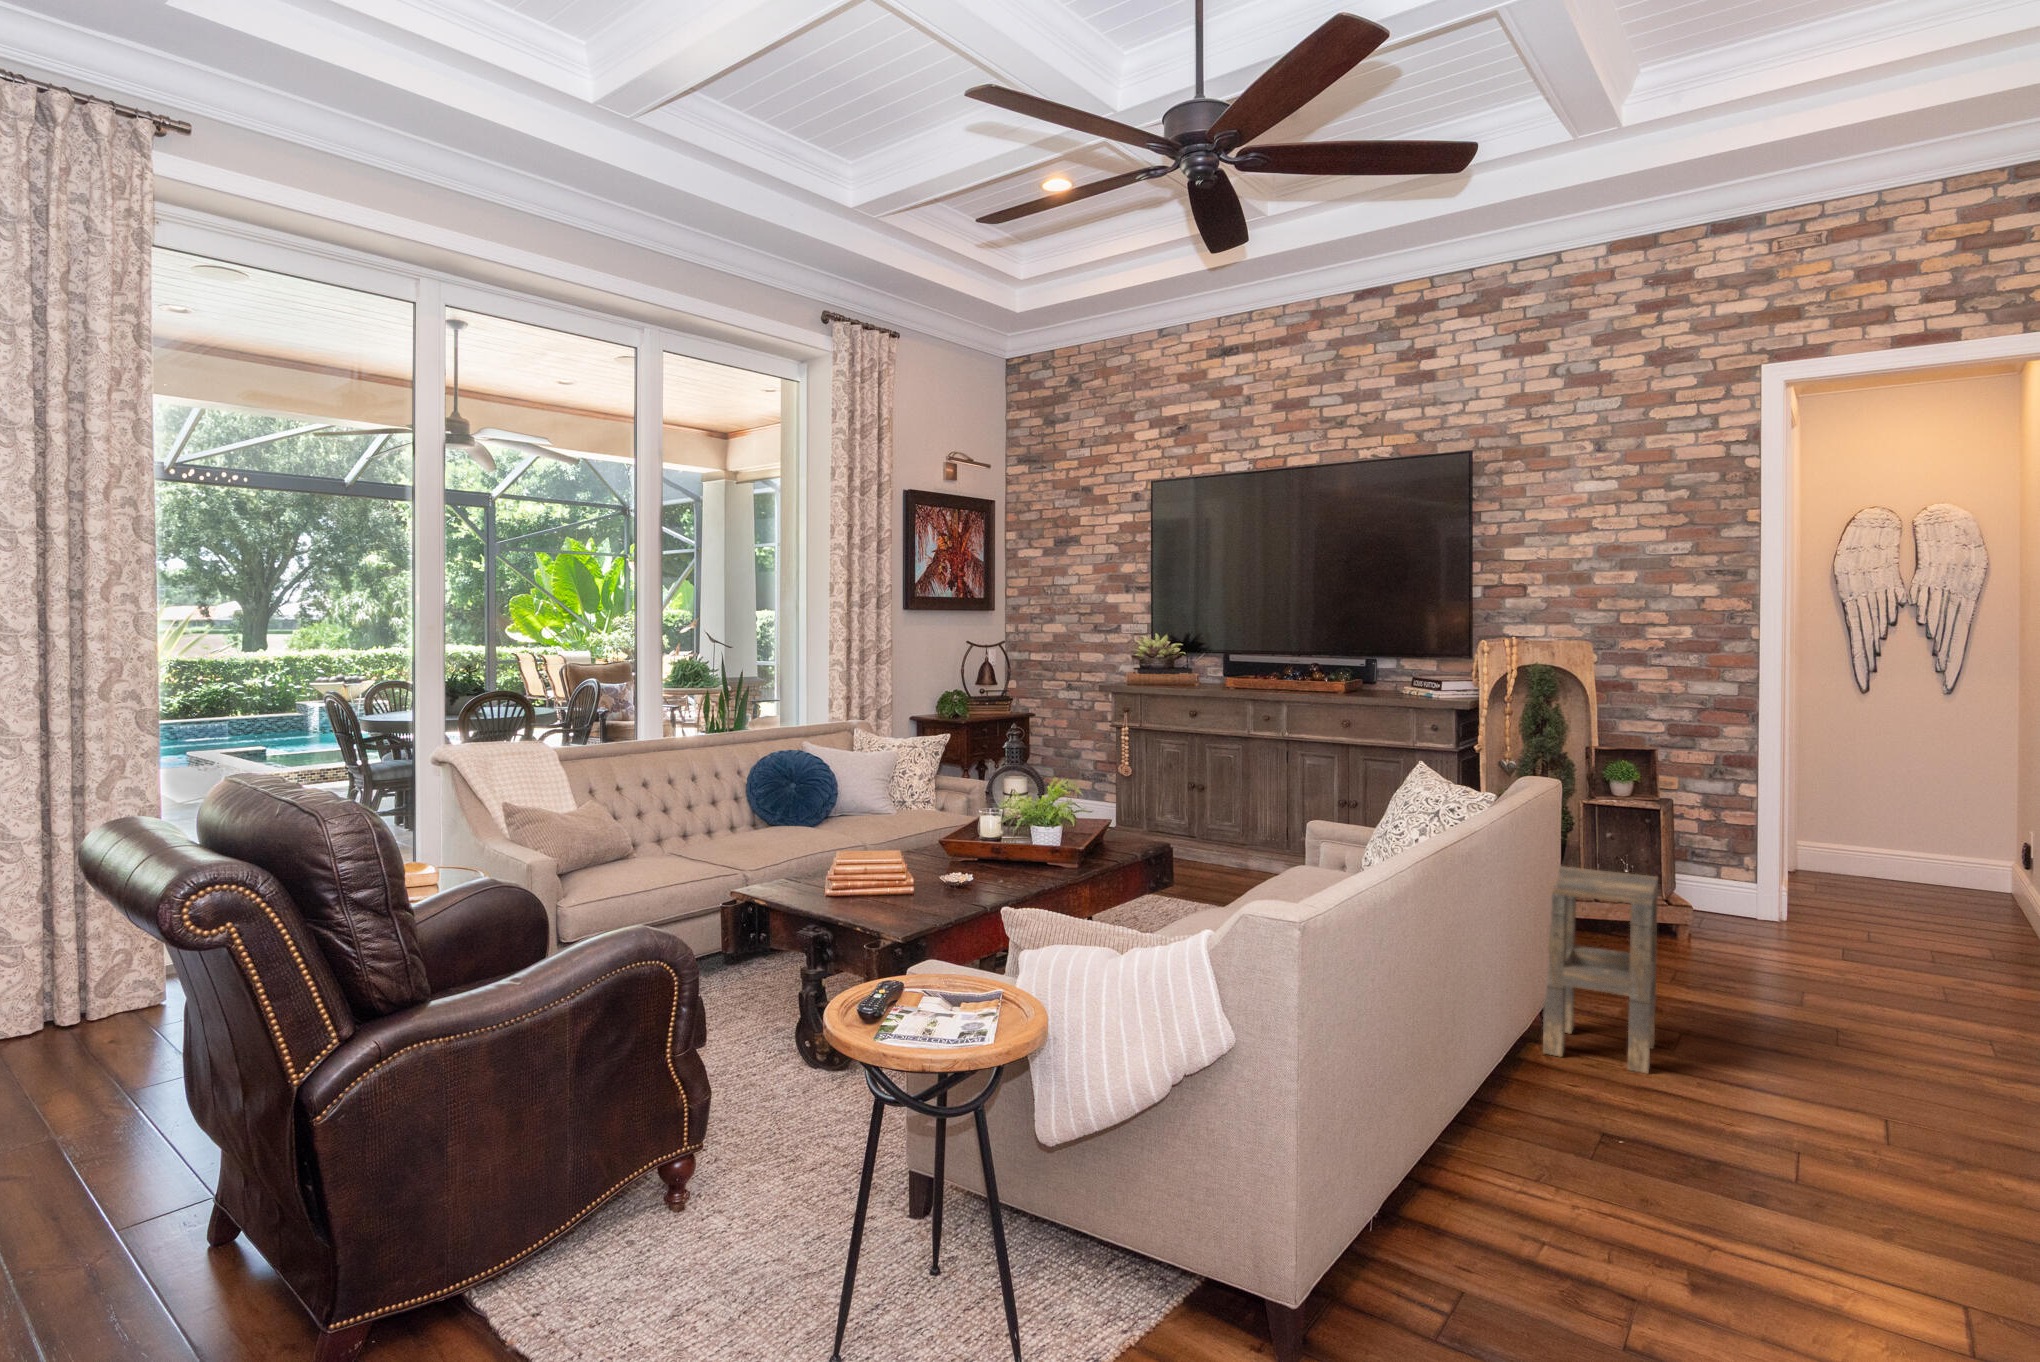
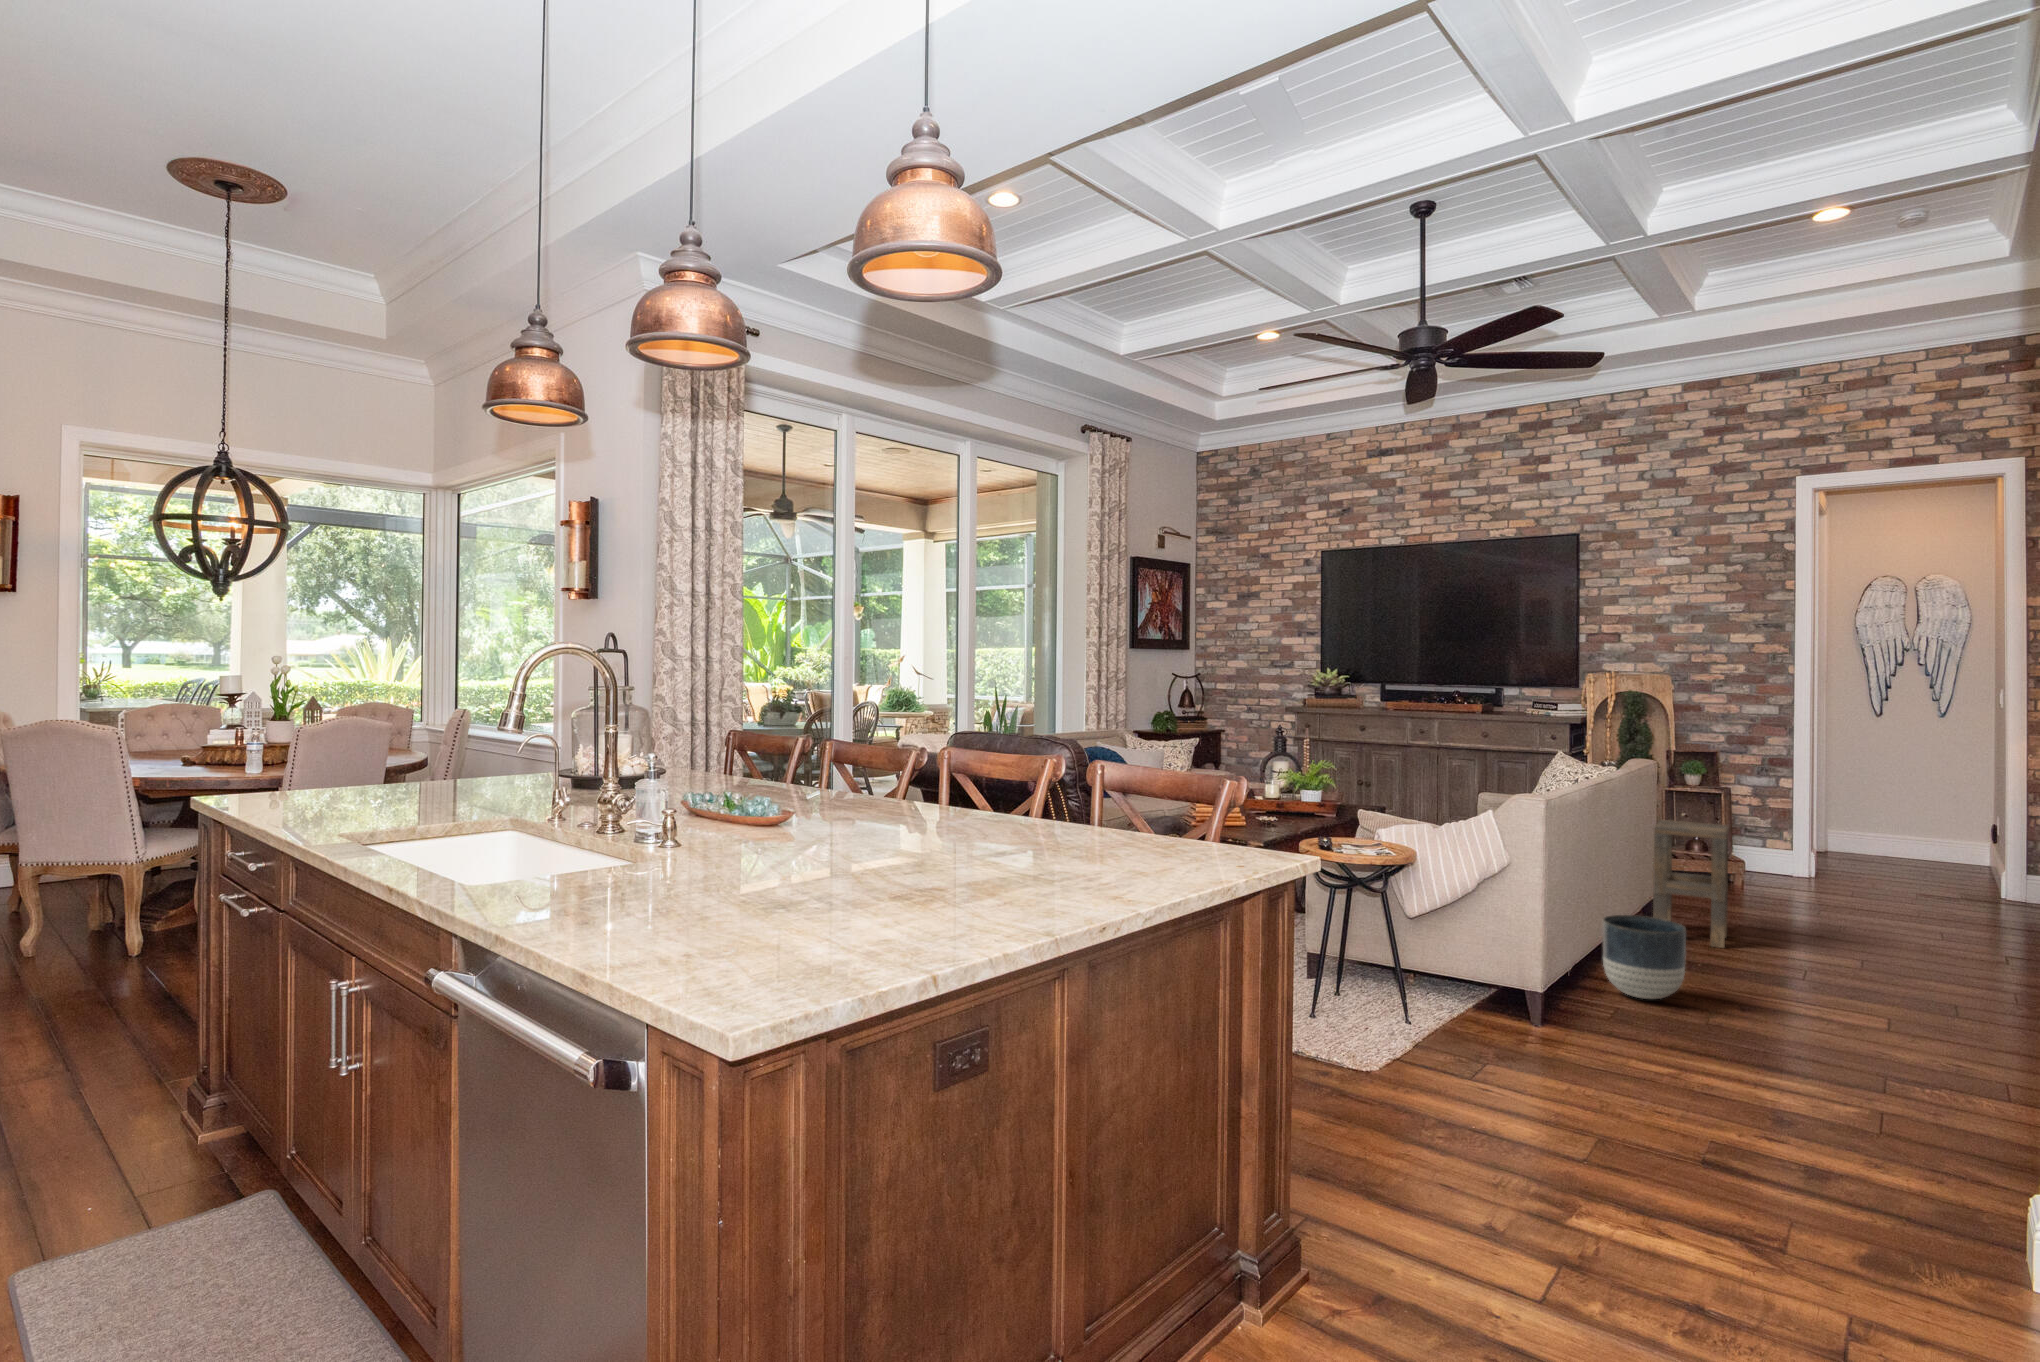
planter: none [1437,1060,1573,1220] -> present [1602,915,1686,999]

